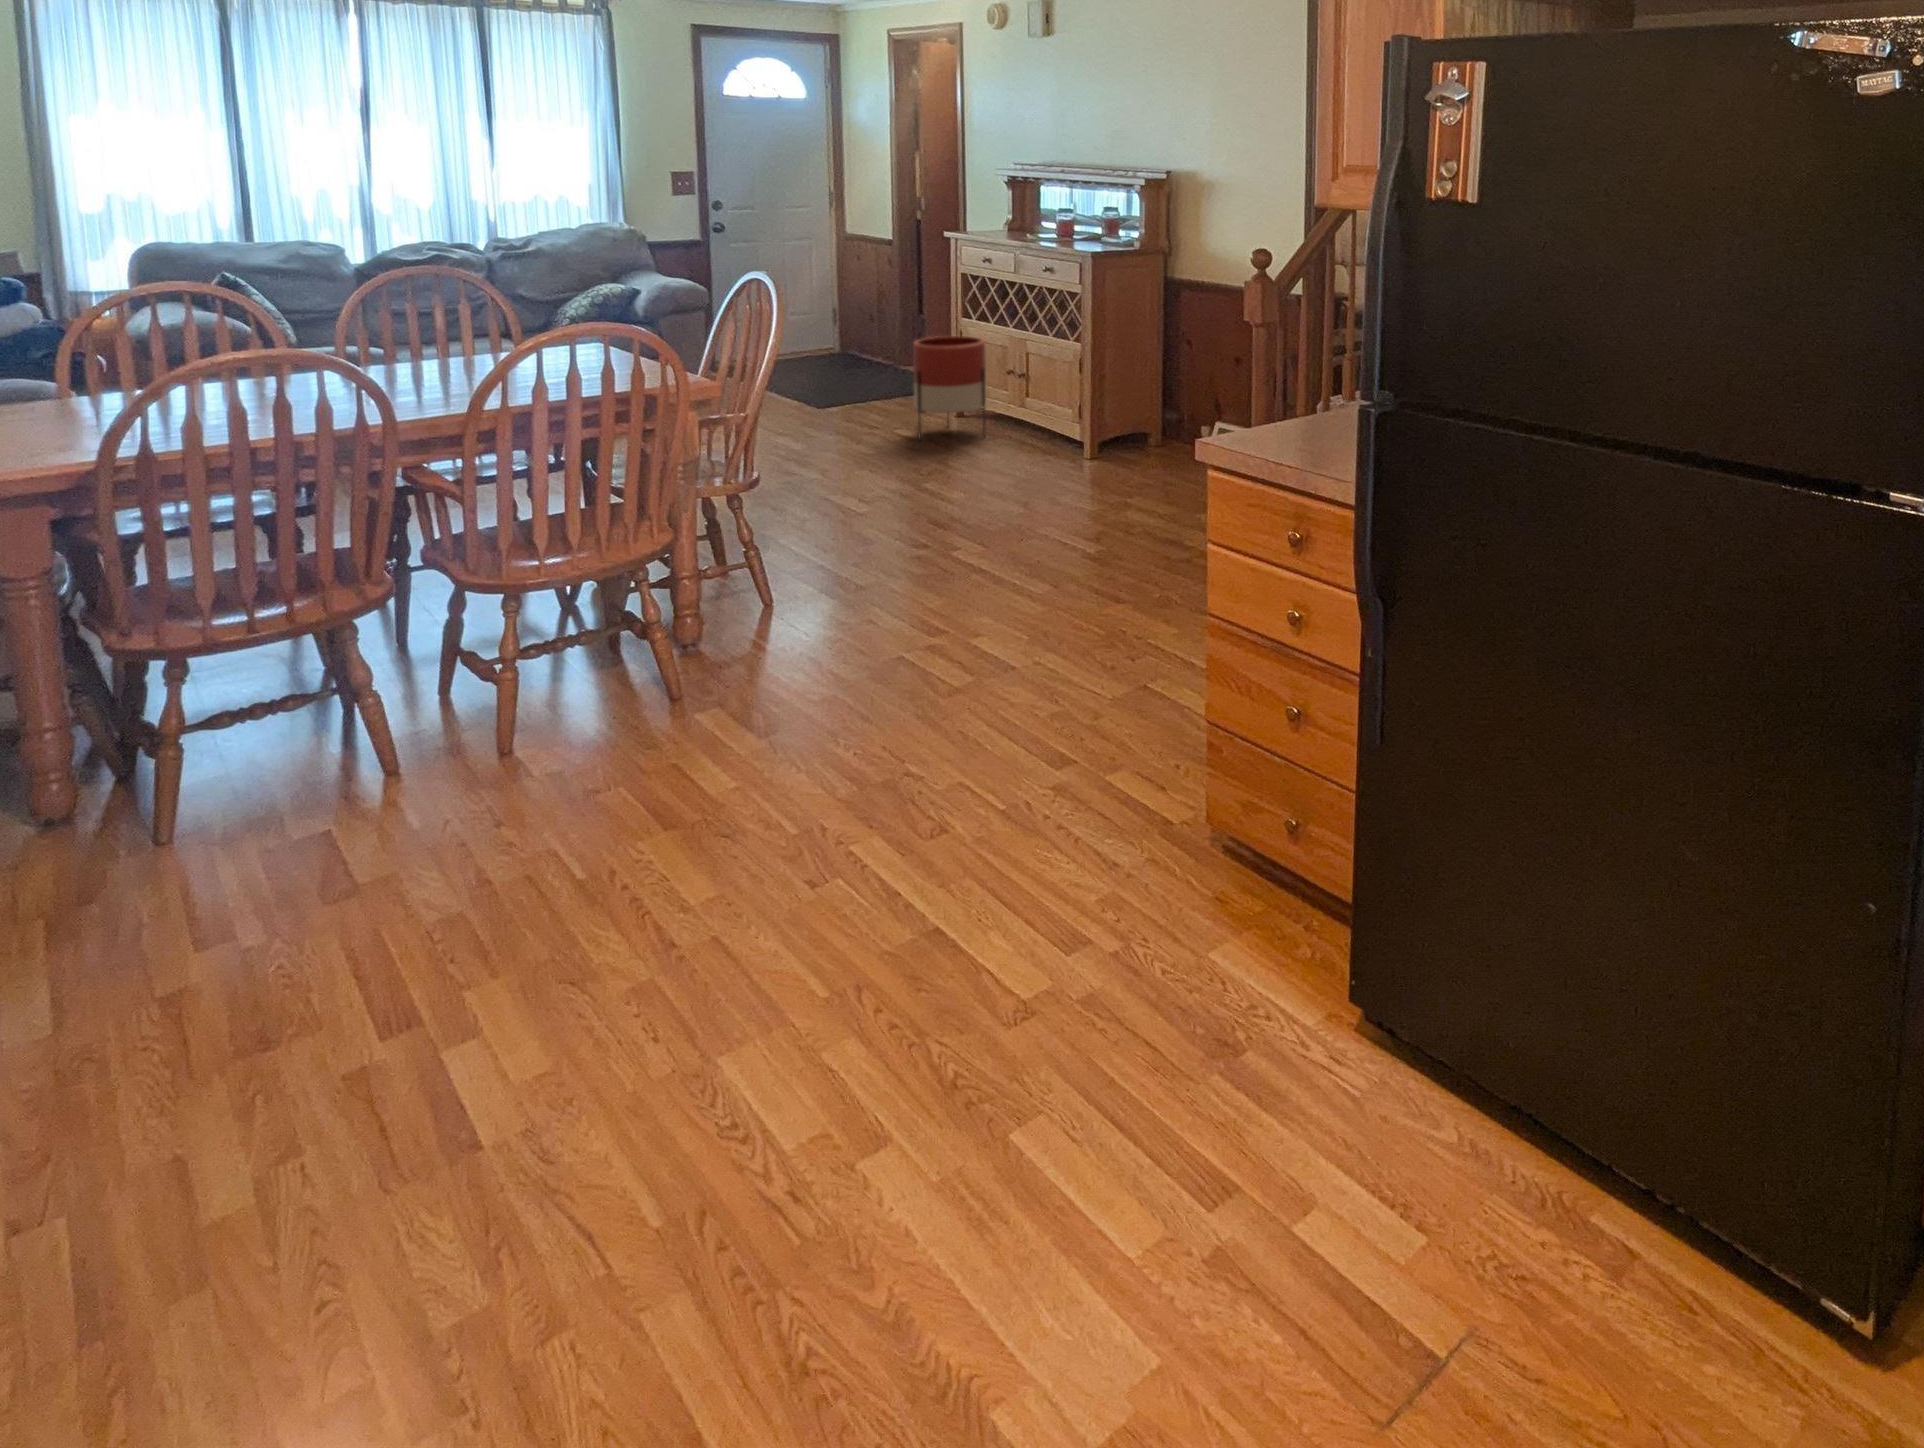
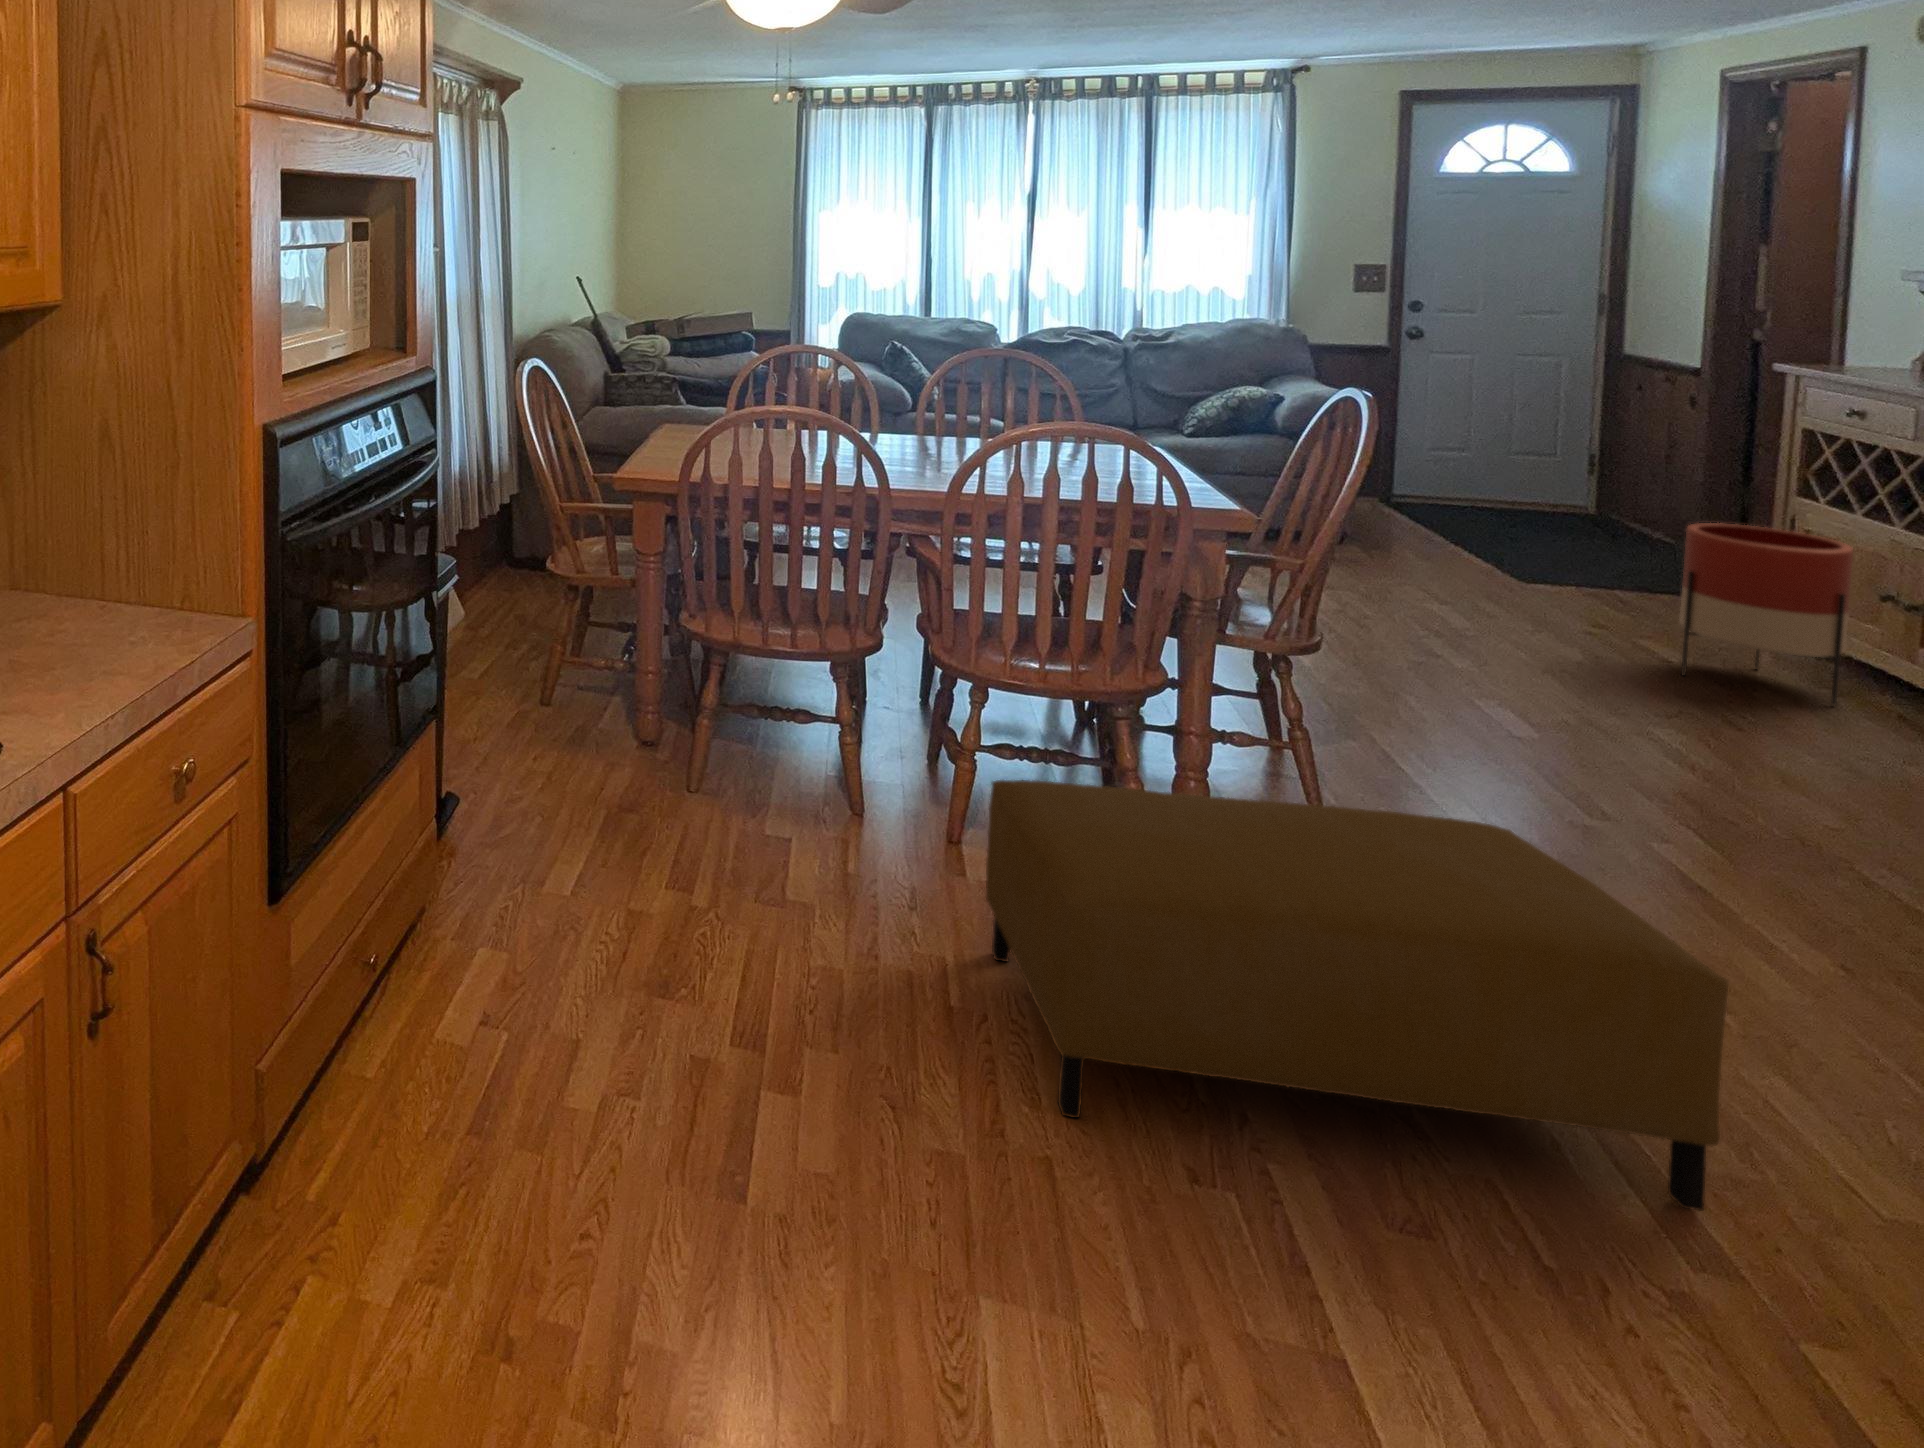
ottoman: none [581,553,1039,896] -> present [986,780,1728,1211]

